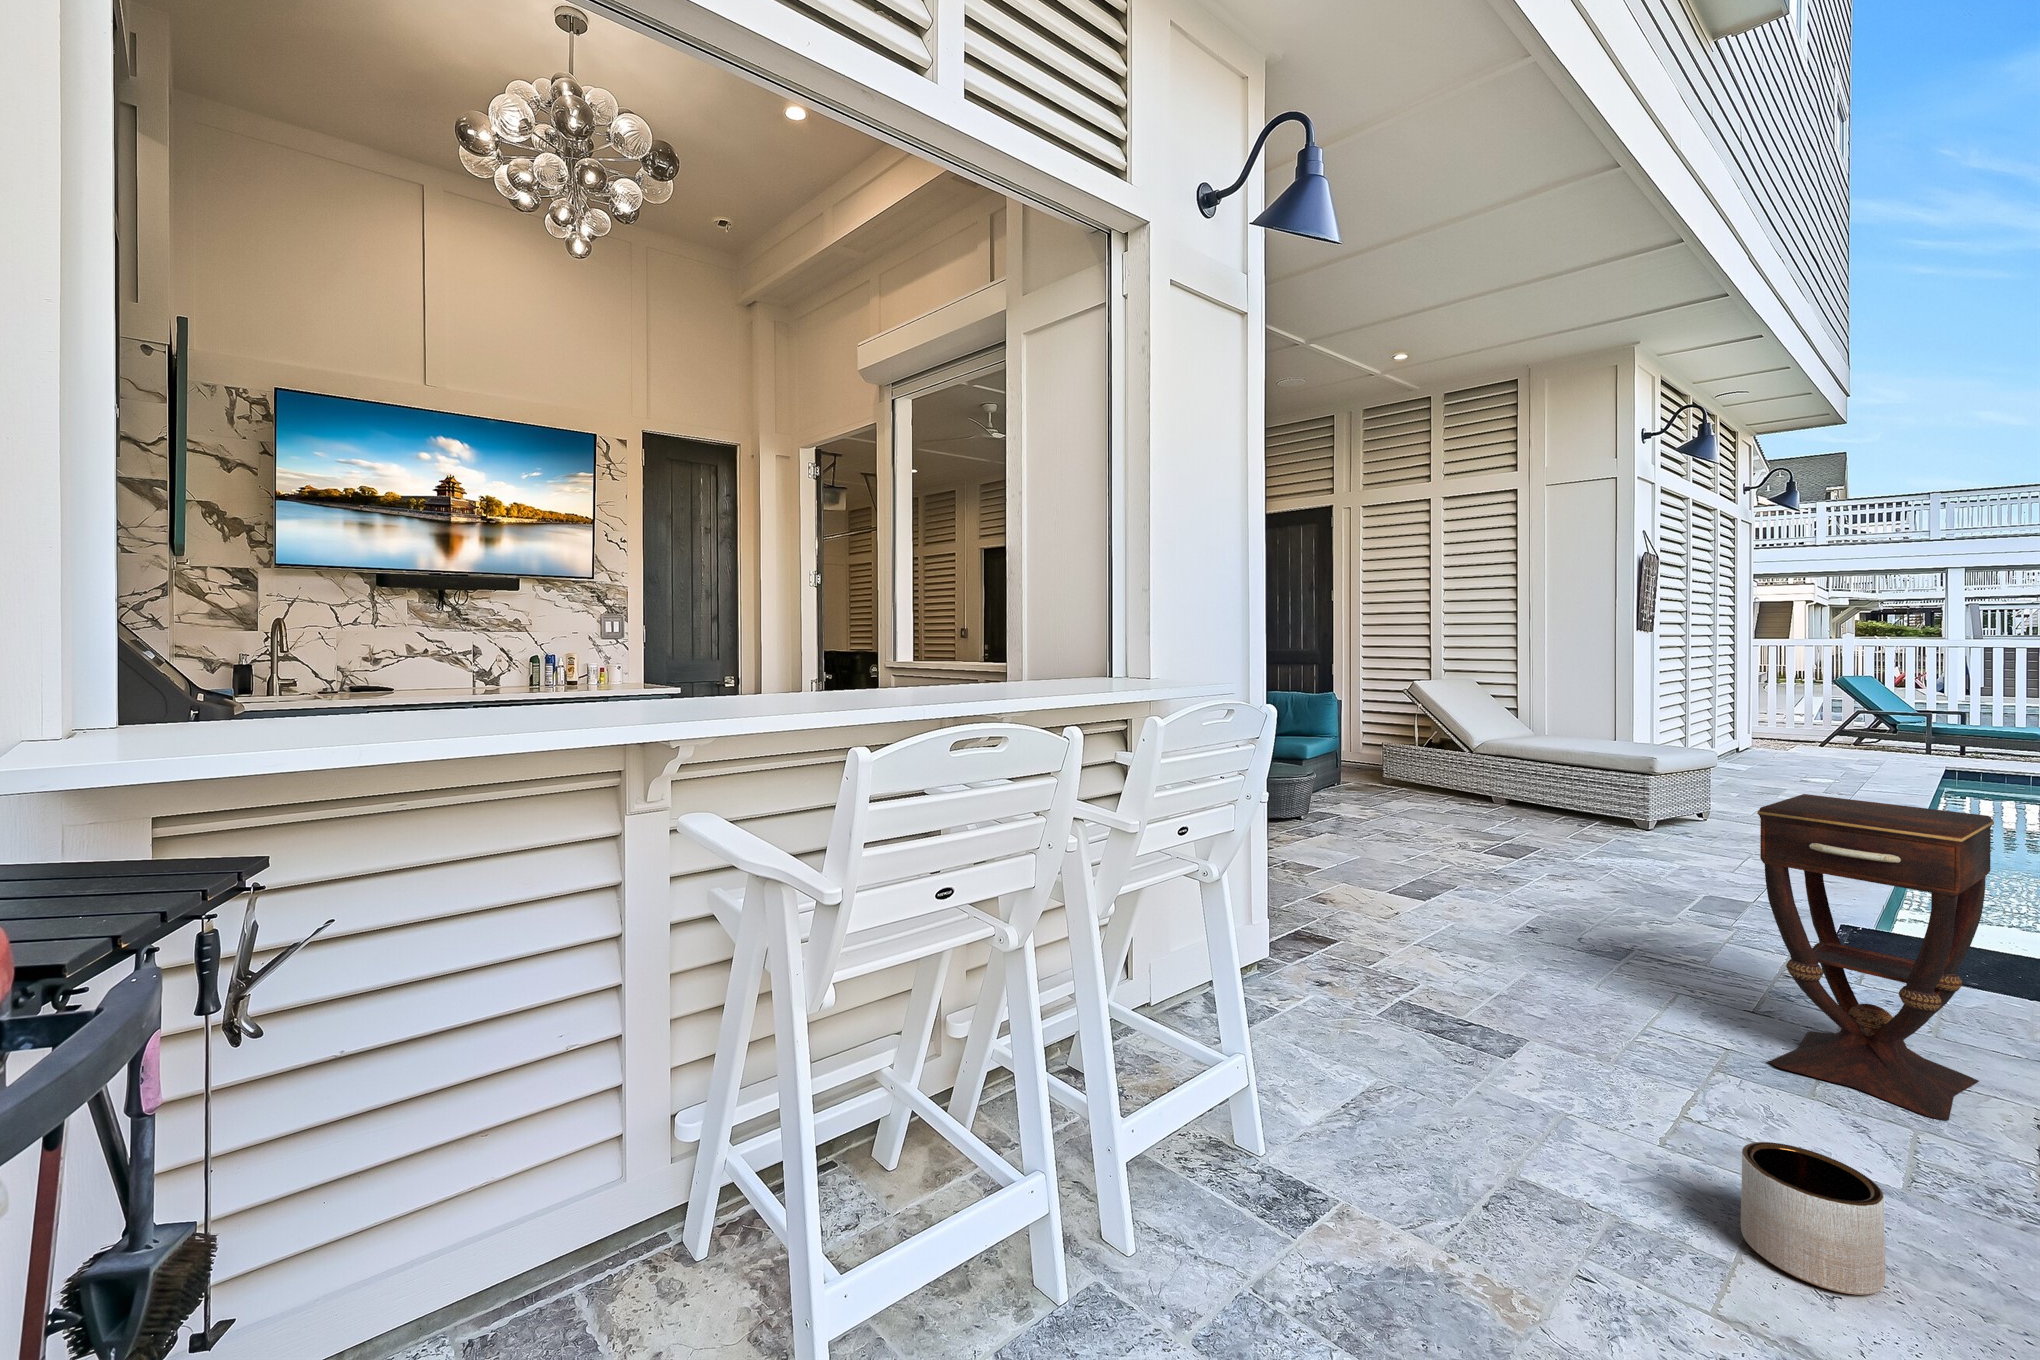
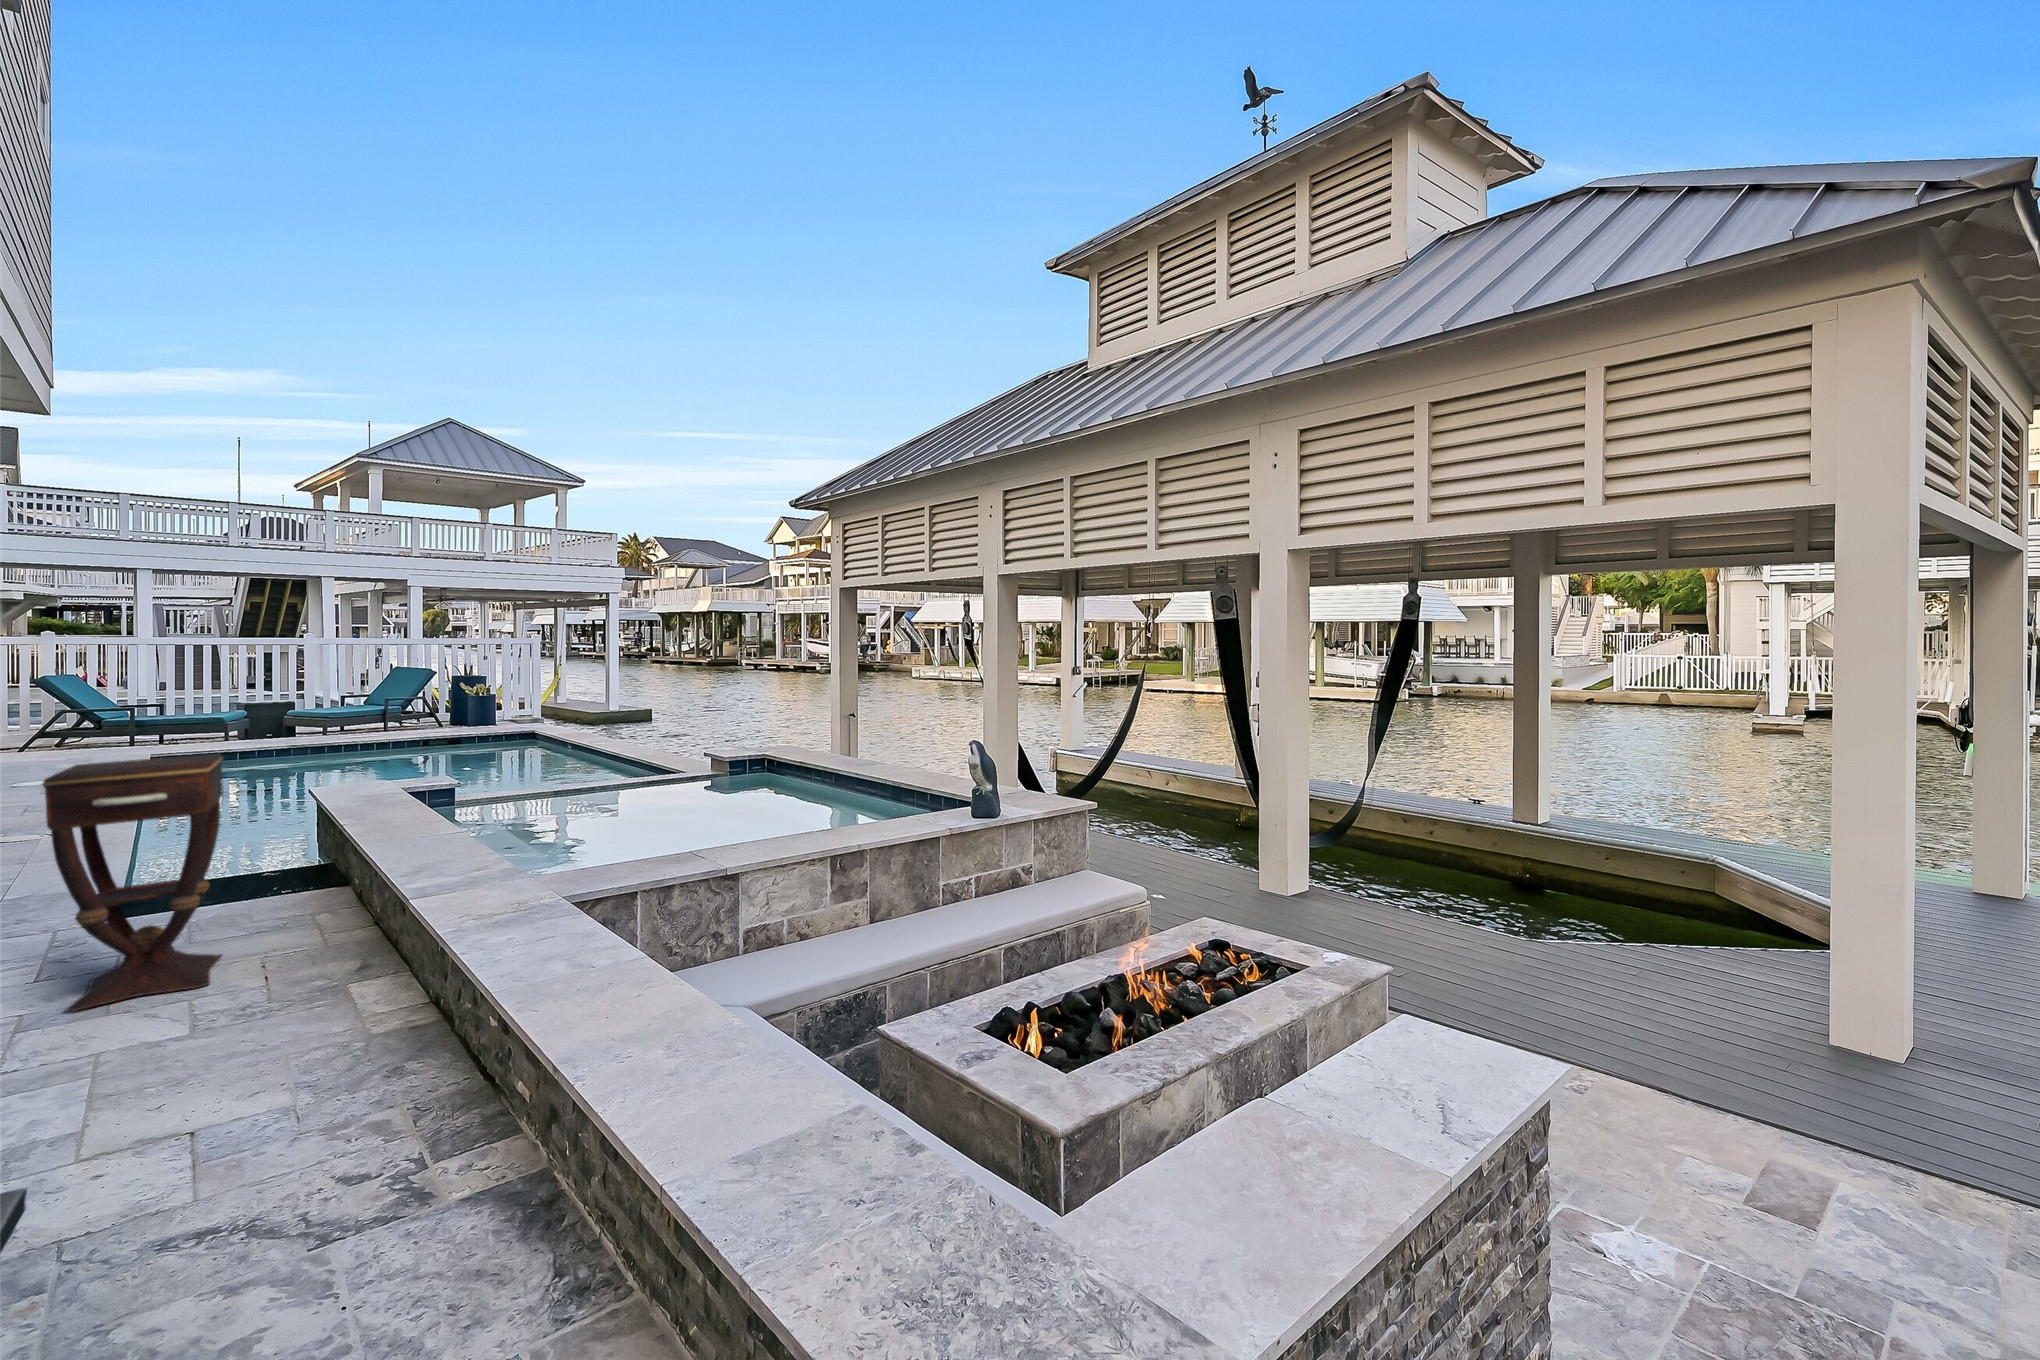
planter: present [1741,1142,1885,1295] -> none [80,1017,193,1120]

